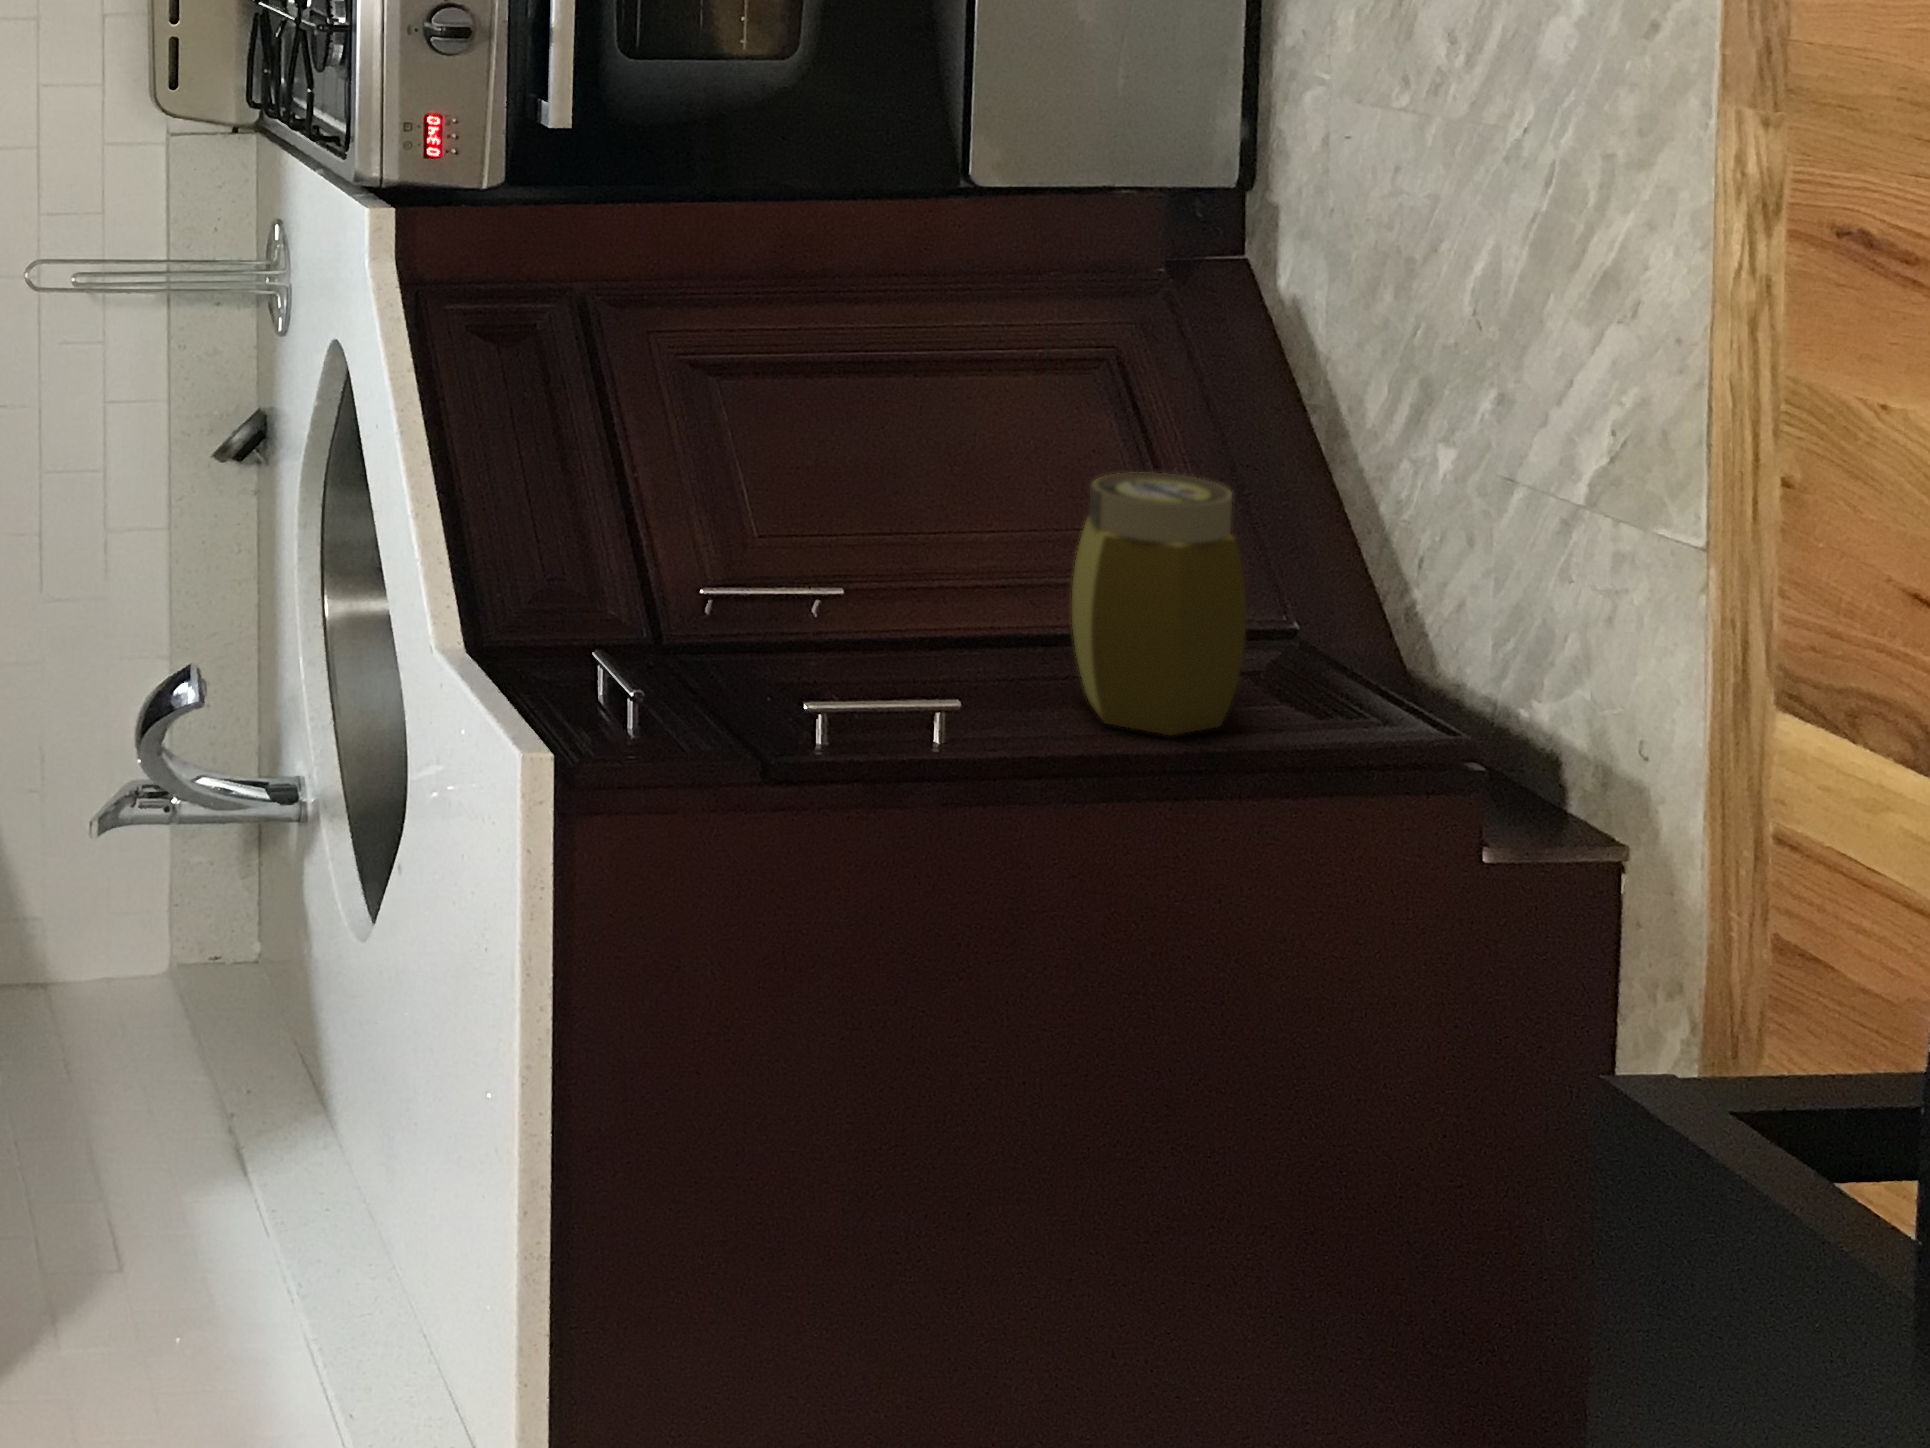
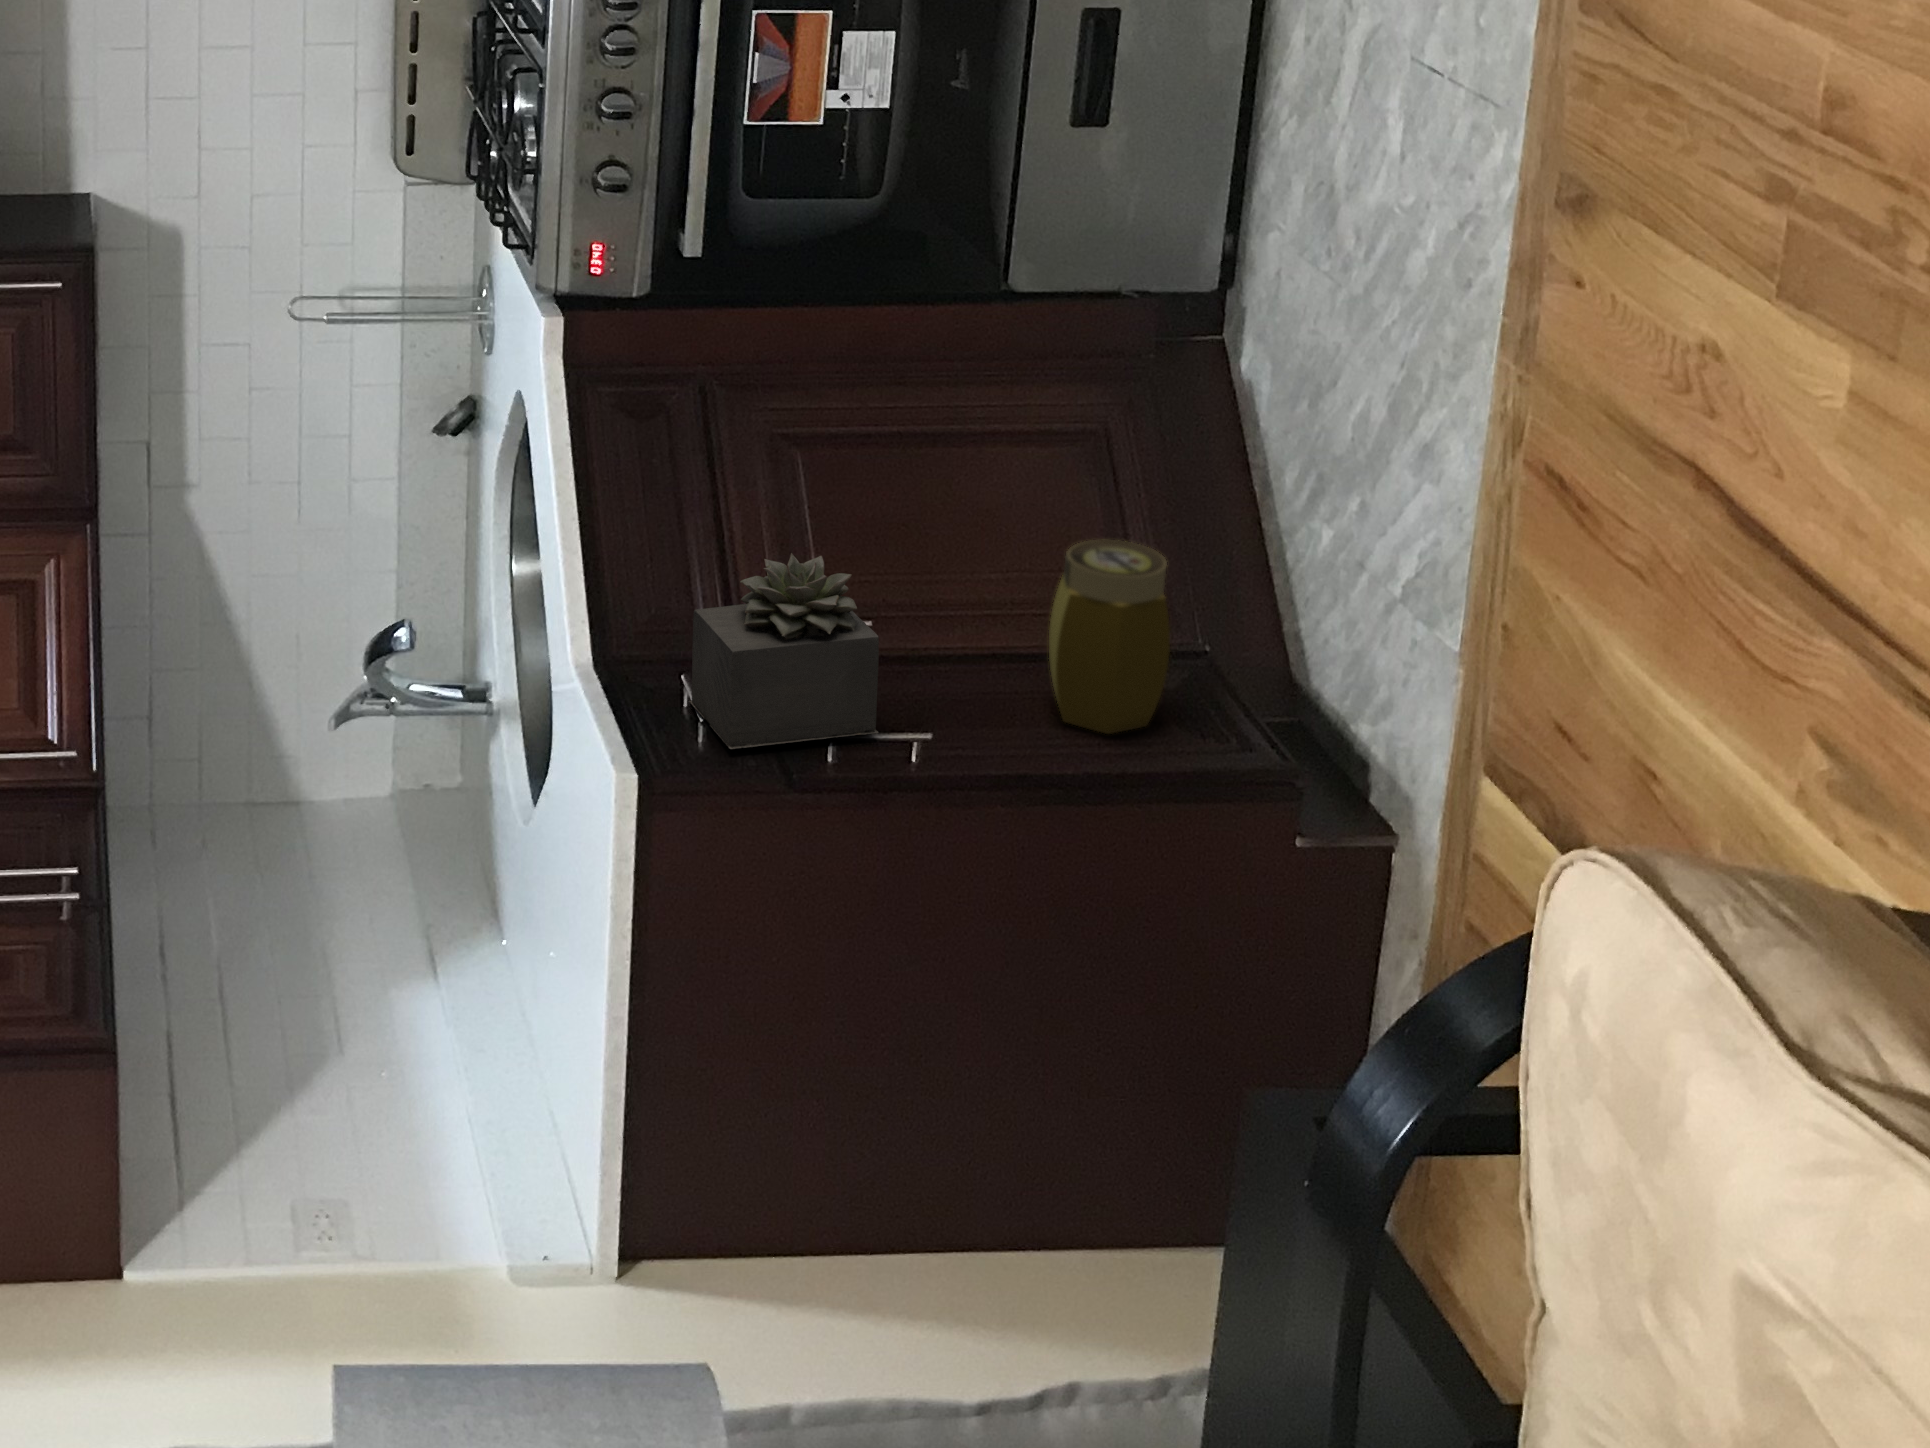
succulent plant: none [586,490,856,756] -> present [689,553,879,749]

